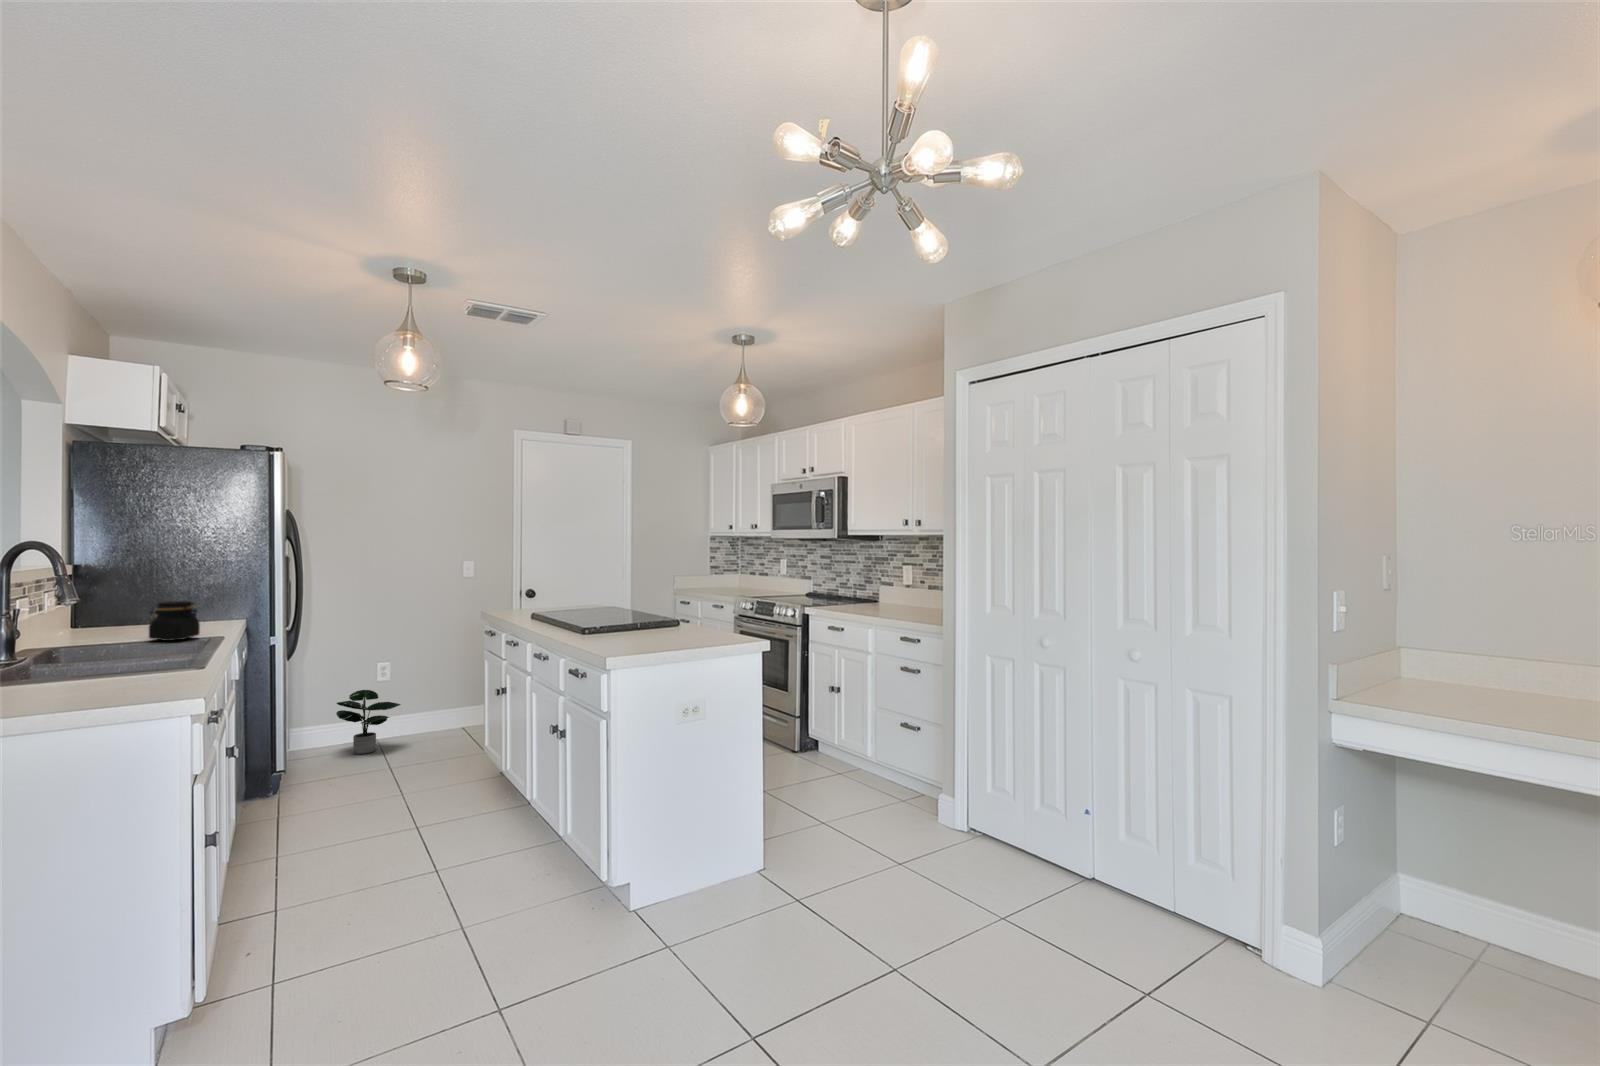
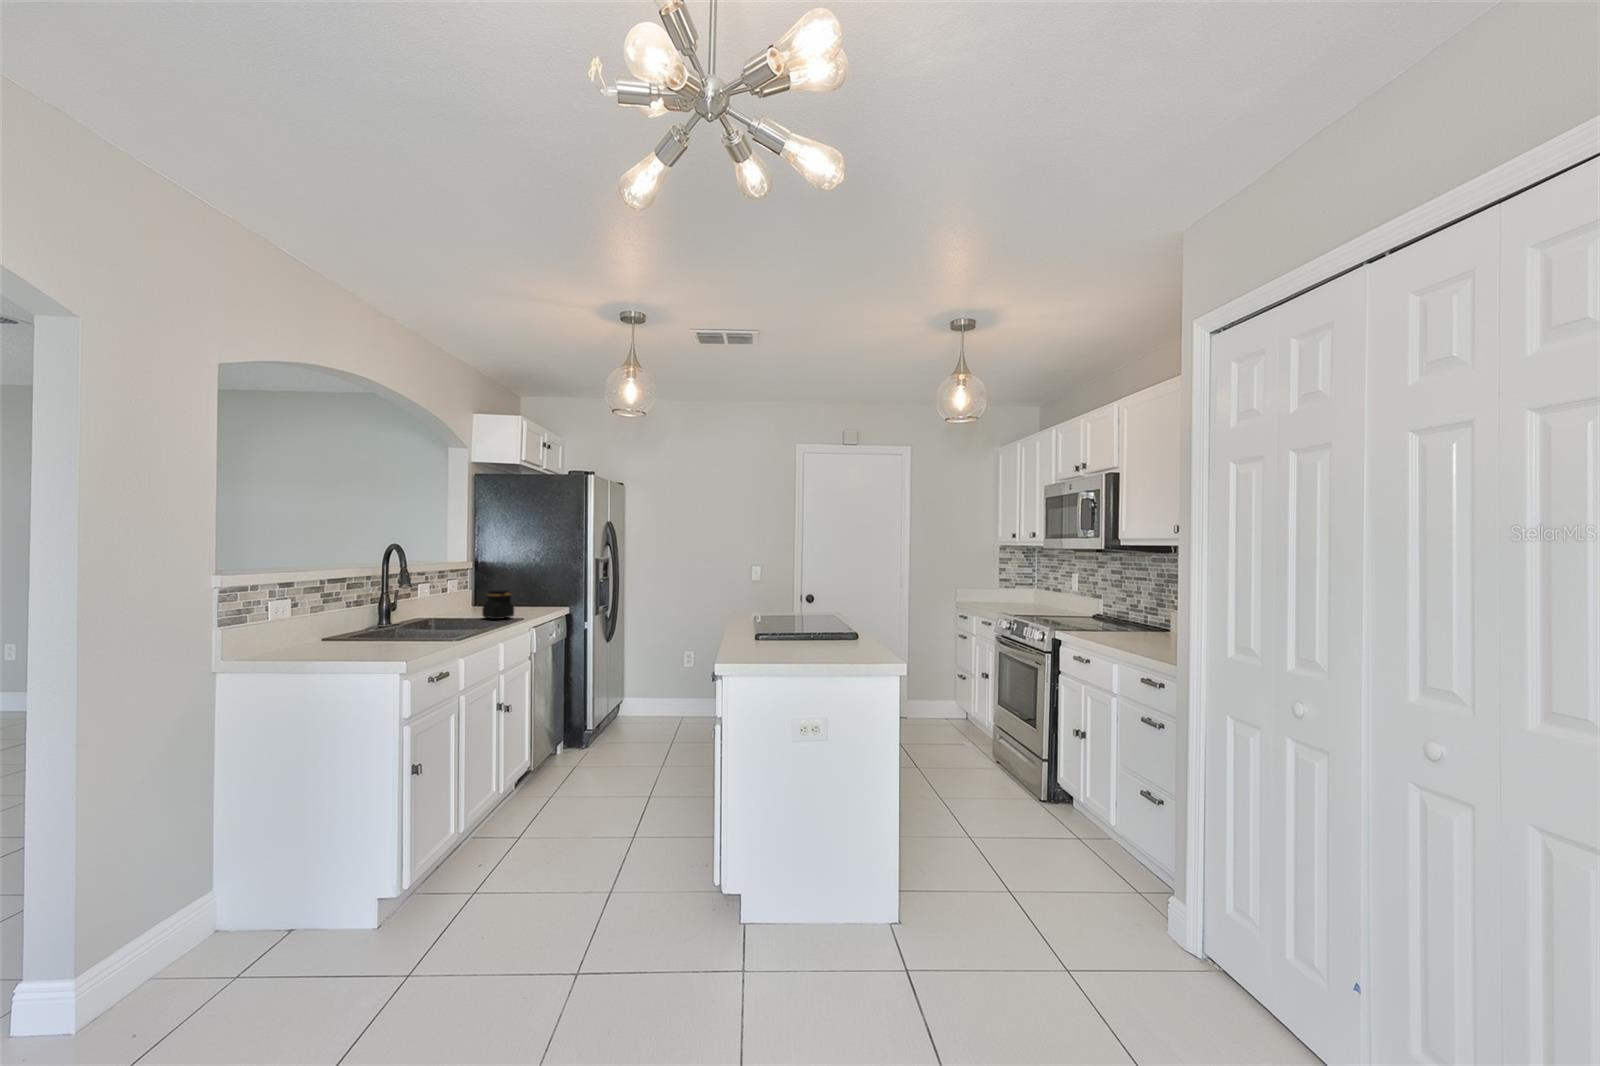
potted plant: present [336,690,401,754] -> none [650,672,698,726]

